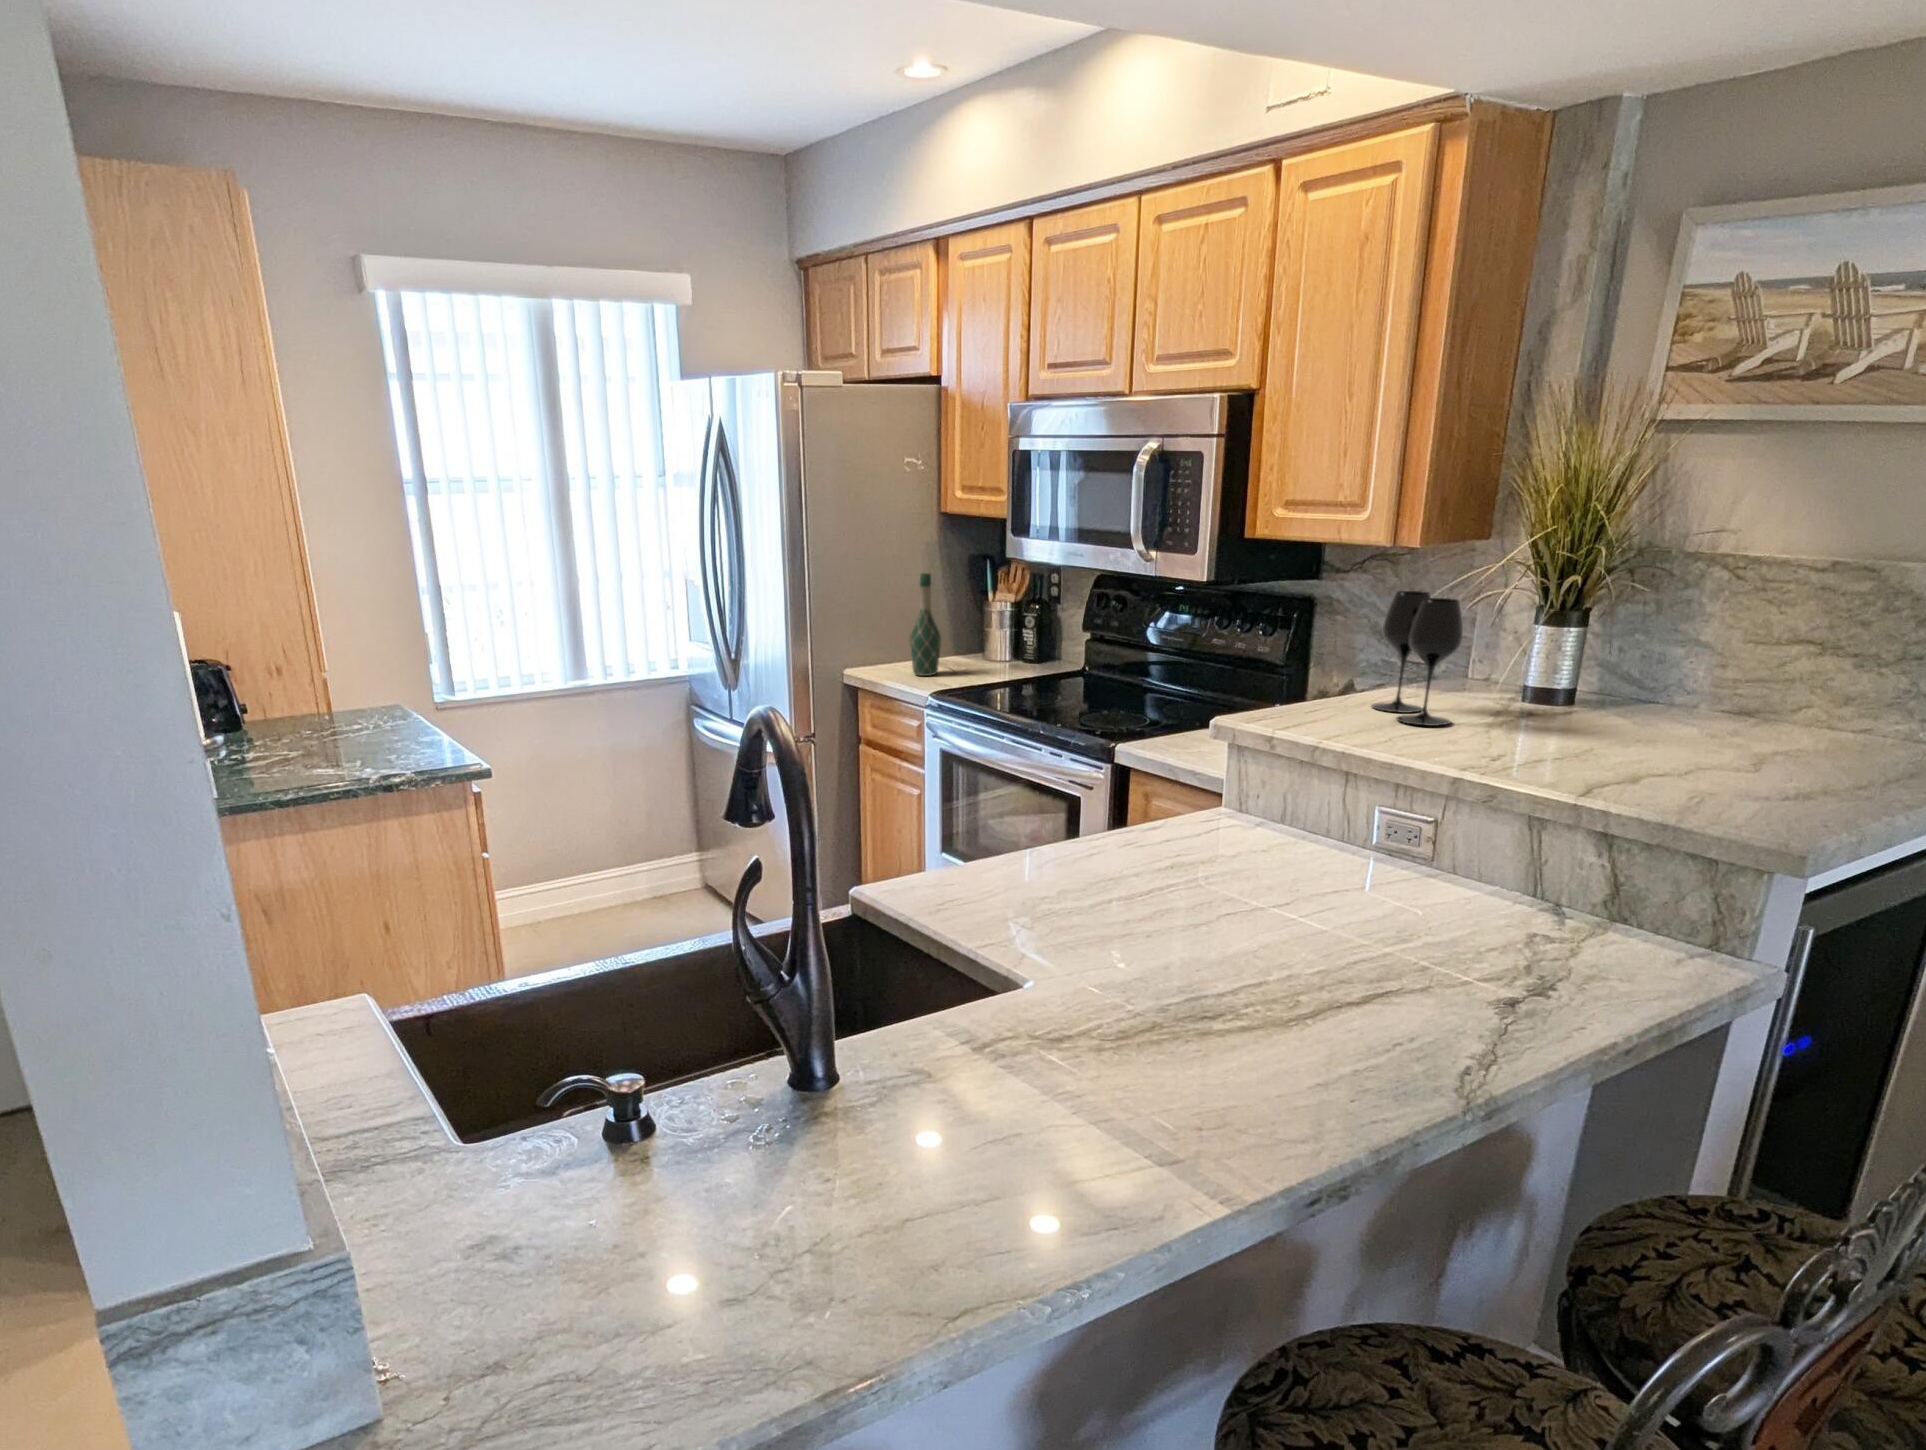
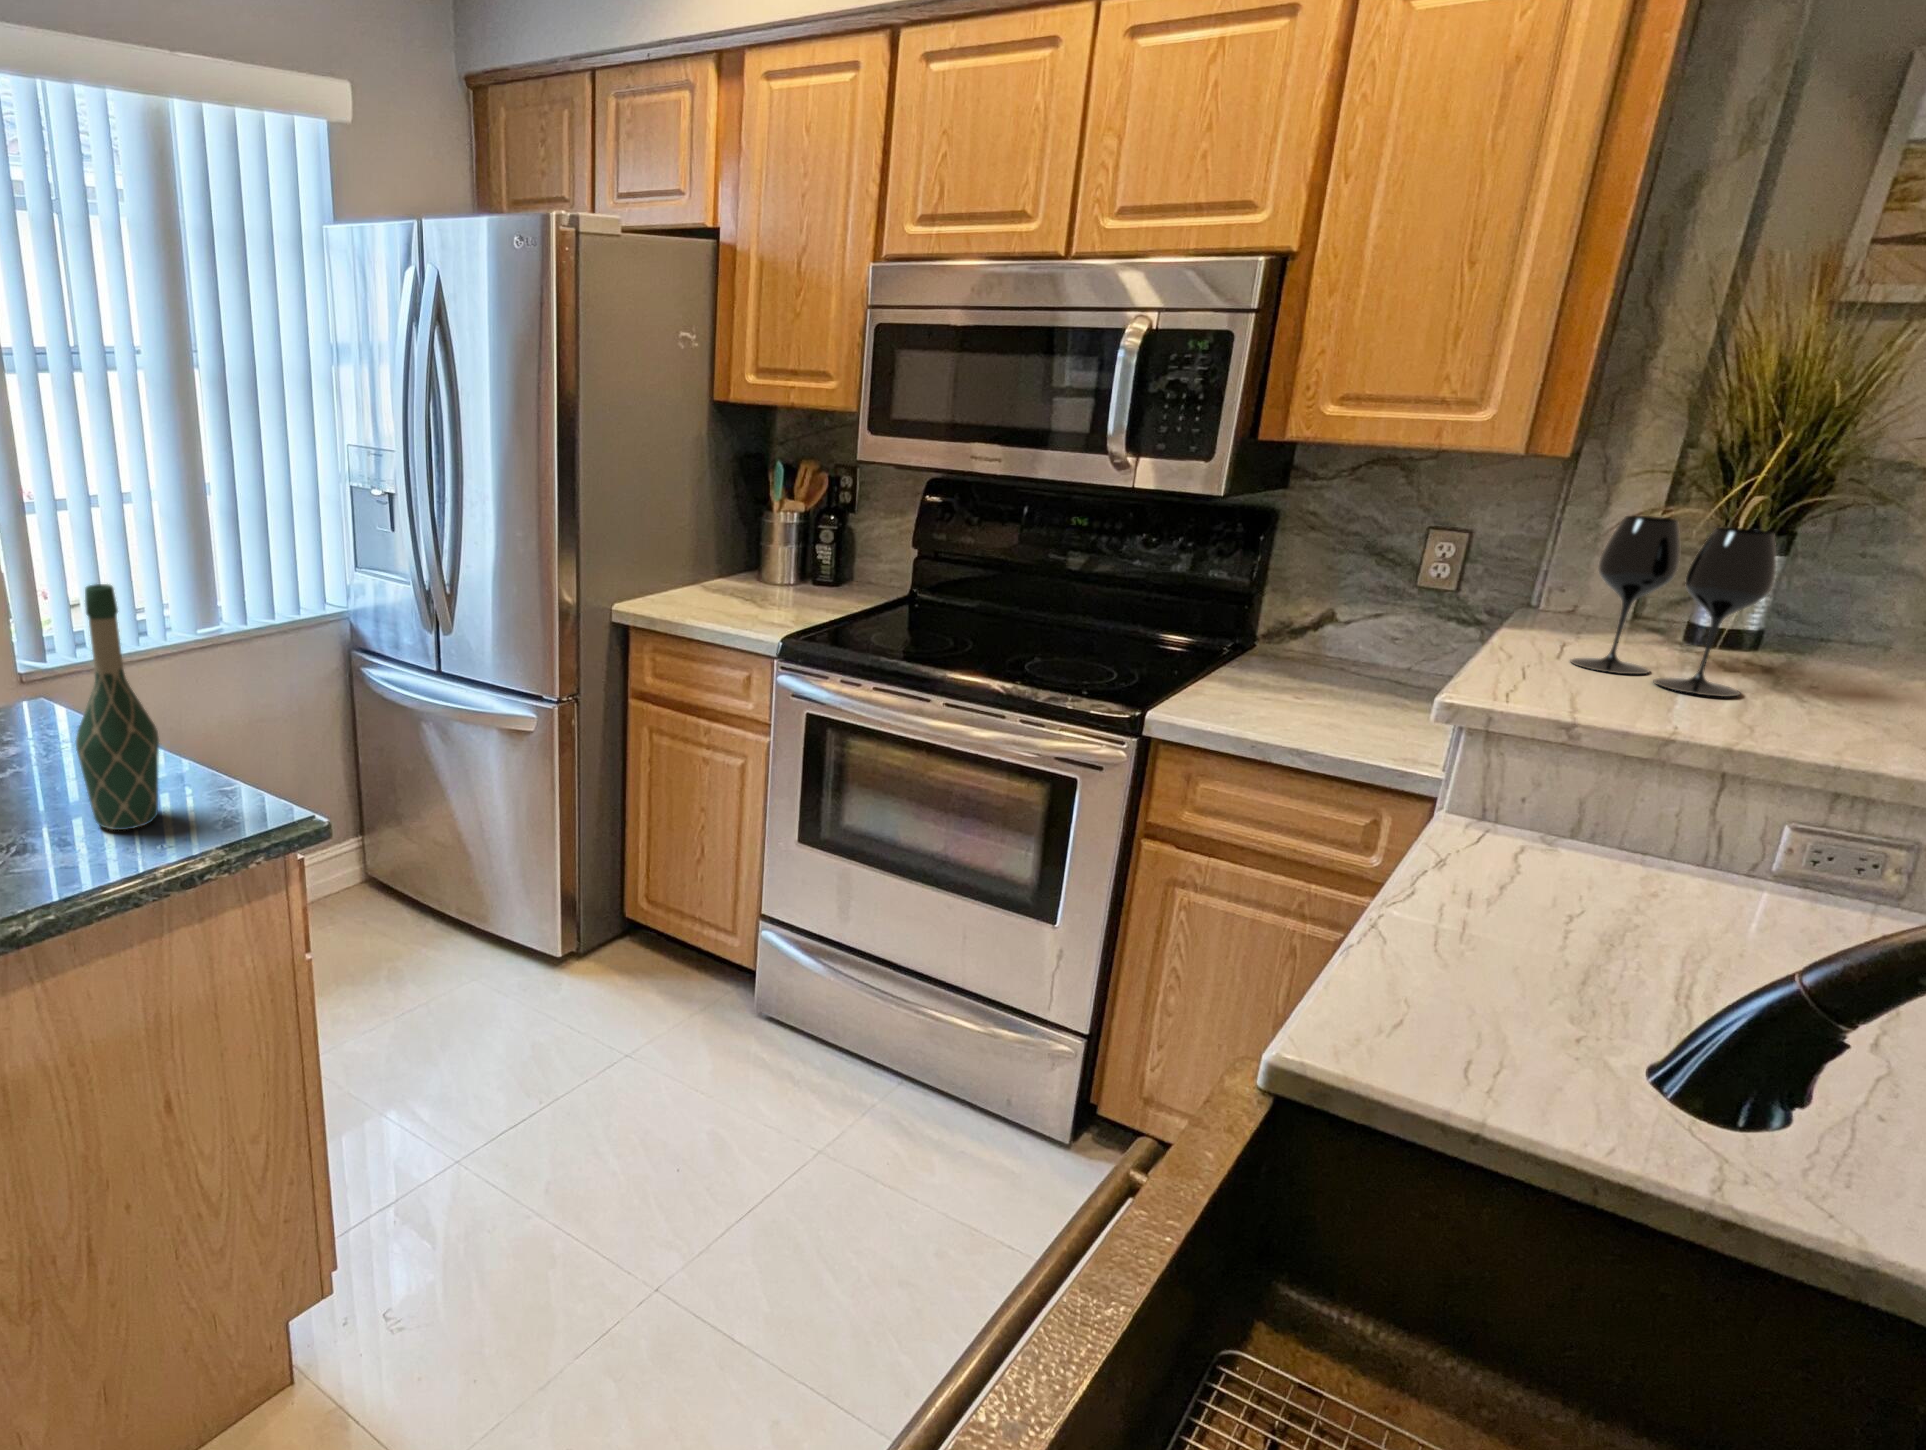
wine bottle: present [910,573,941,676] -> present [76,584,159,830]

